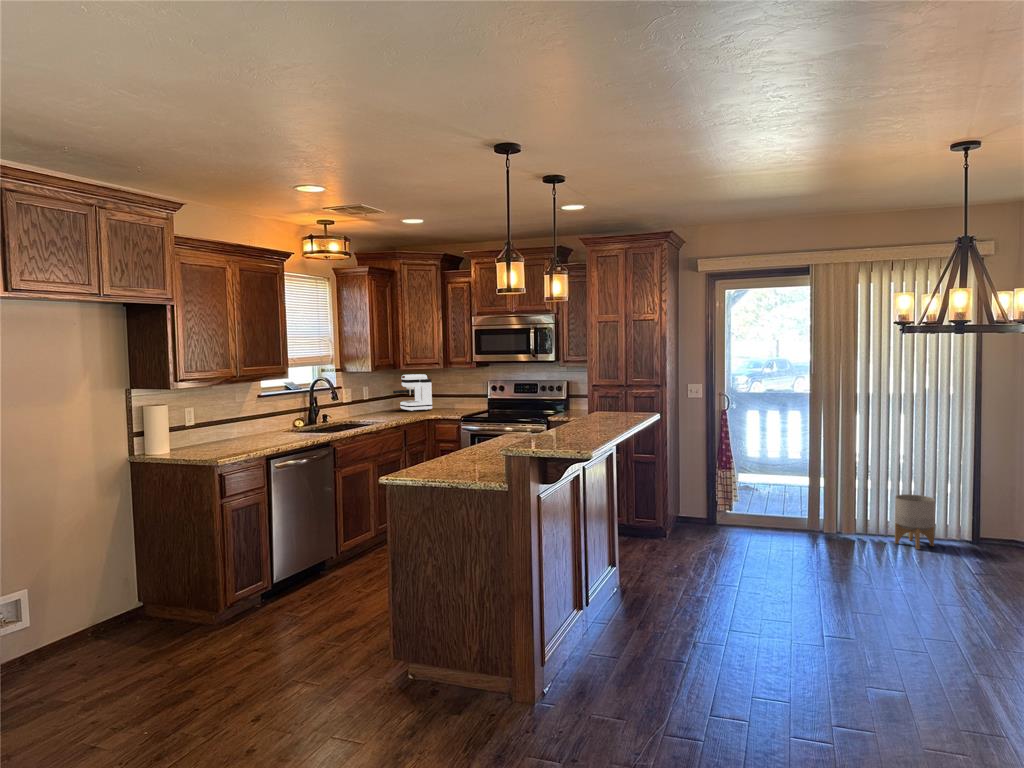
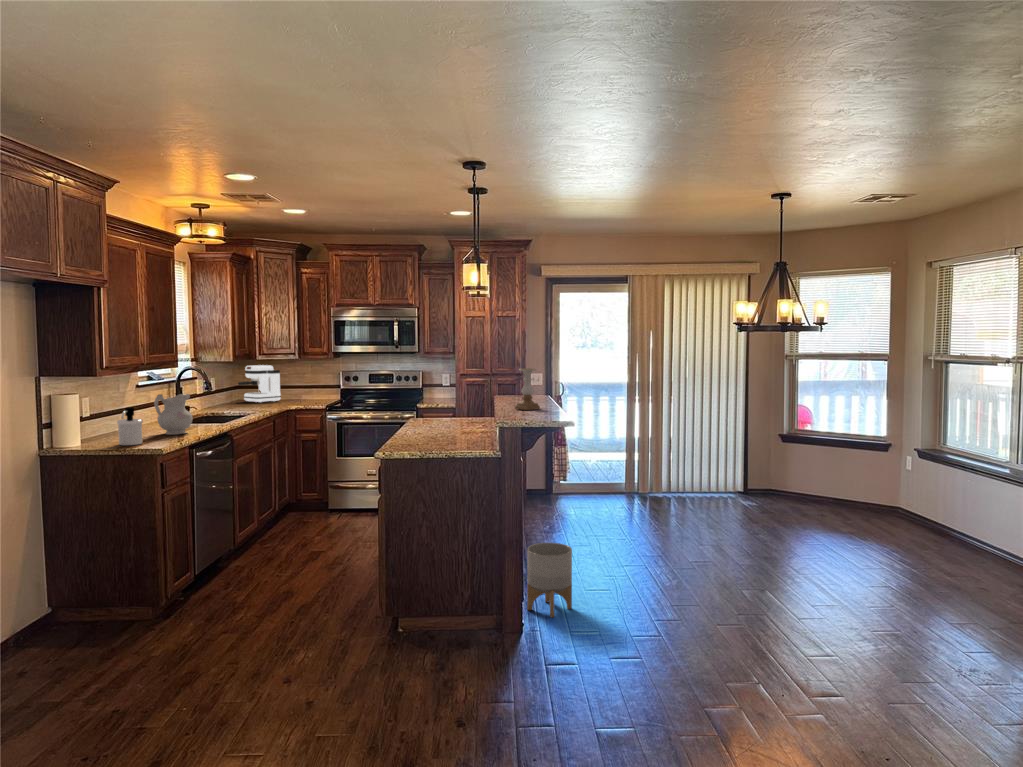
candle holder: none [567,383,596,434] -> present [515,368,540,410]
ceramic pitcher: none [244,405,281,445] -> present [154,394,193,435]
soap dispenser: none [189,419,216,455] -> present [117,407,143,445]
planter: present [895,494,935,549] -> present [527,543,572,617]

